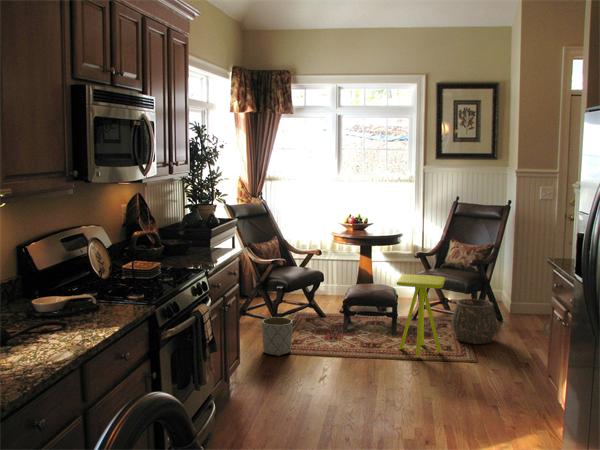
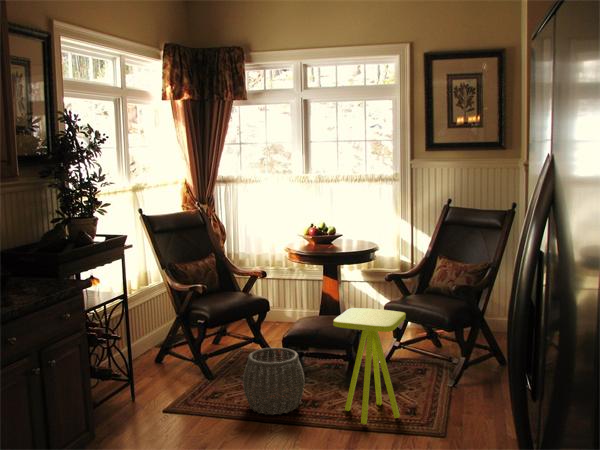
woven basket: present [452,299,497,344] -> present [243,348,305,415]
planter: present [262,317,293,356] -> none [157,365,198,420]

